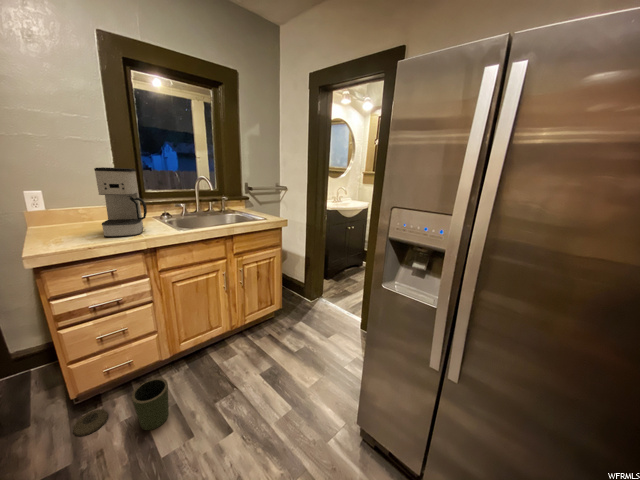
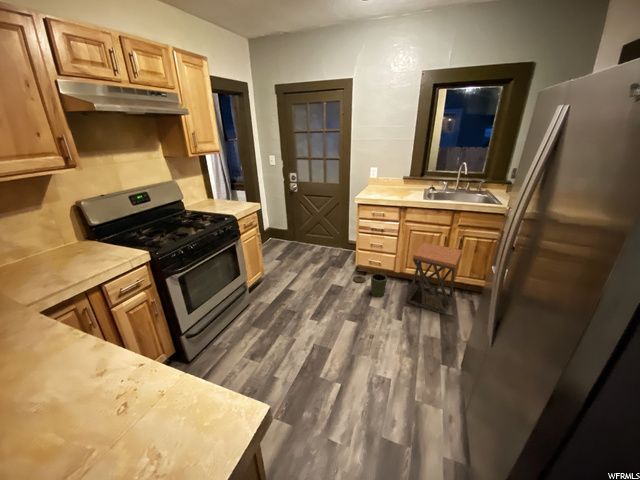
coffee maker: present [94,167,147,237] -> none [388,158,414,197]
stool: none [197,283,268,394] -> present [407,243,462,315]

